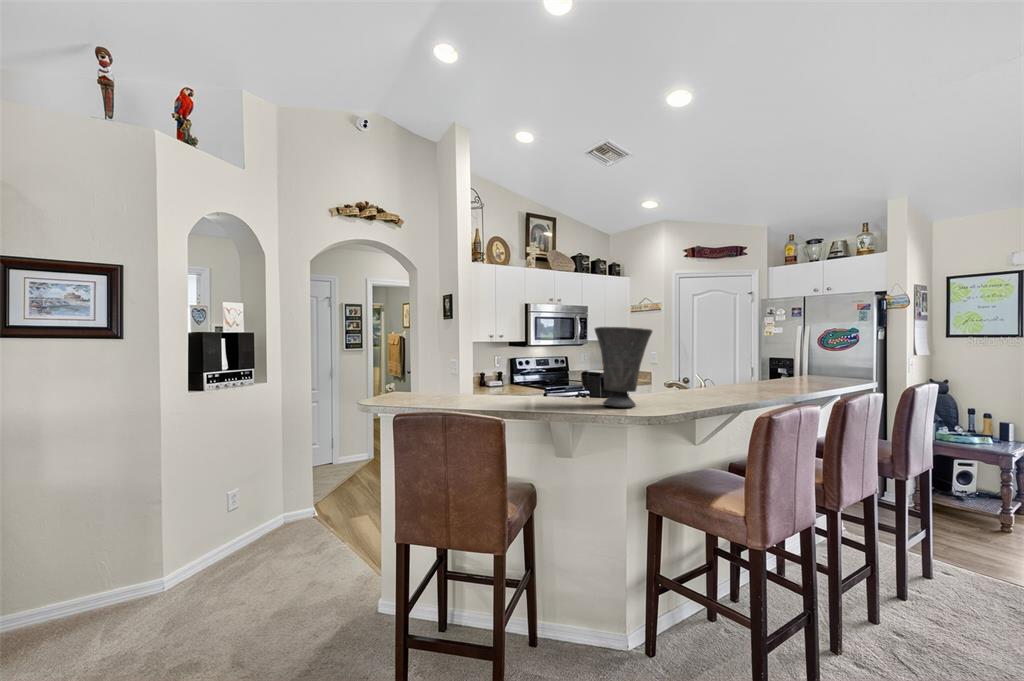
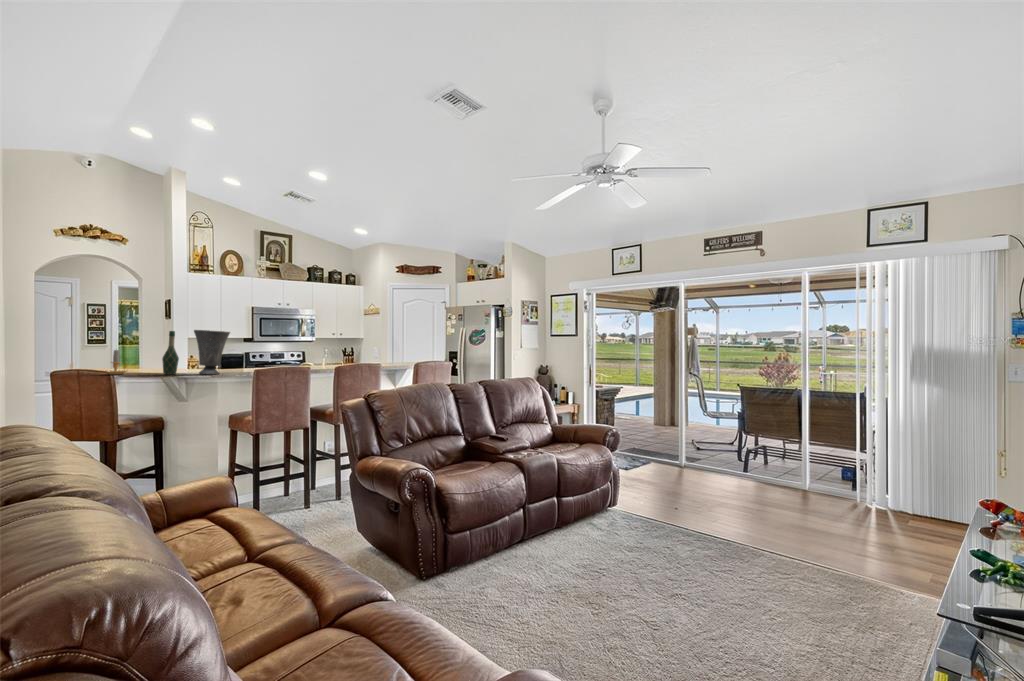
wine bottle: none [535,330,558,404] -> present [162,331,179,374]
candle: none [441,359,479,402] -> present [106,350,127,375]

